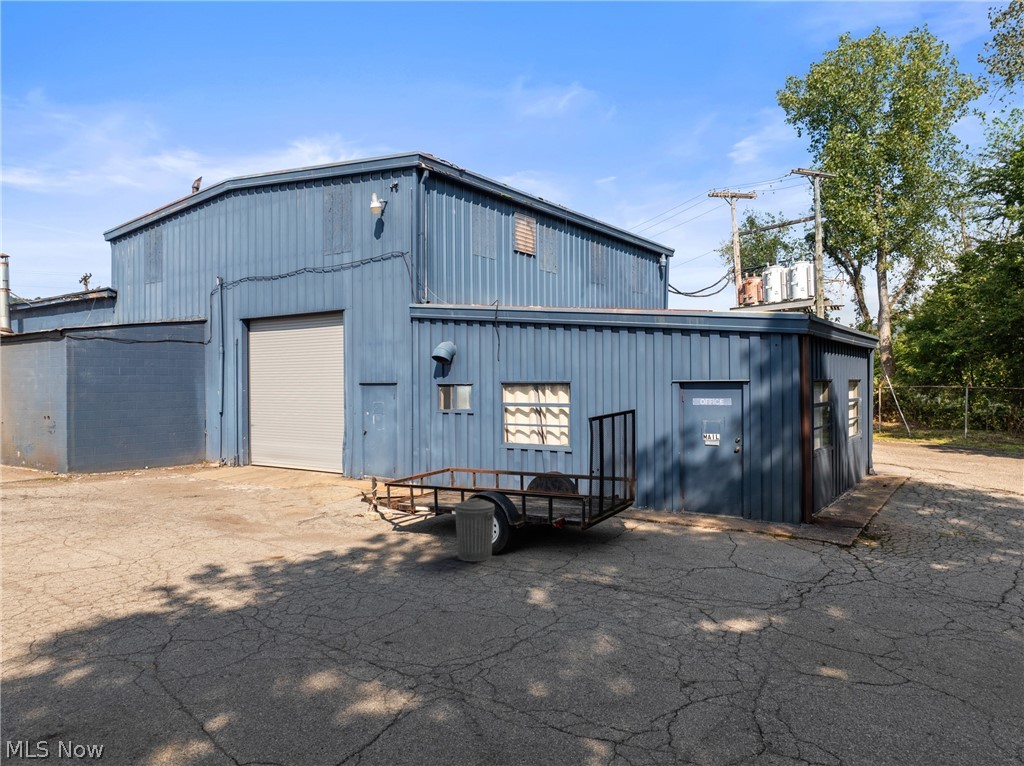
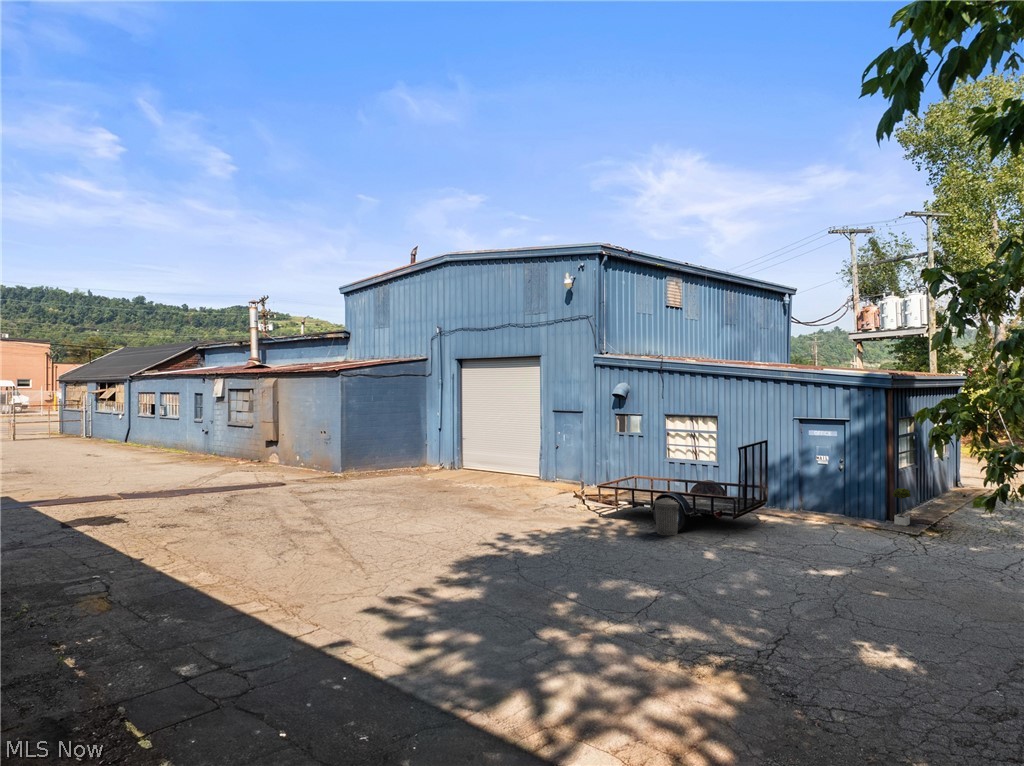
potted tree: none [810,475,836,531] -> present [893,488,911,526]

